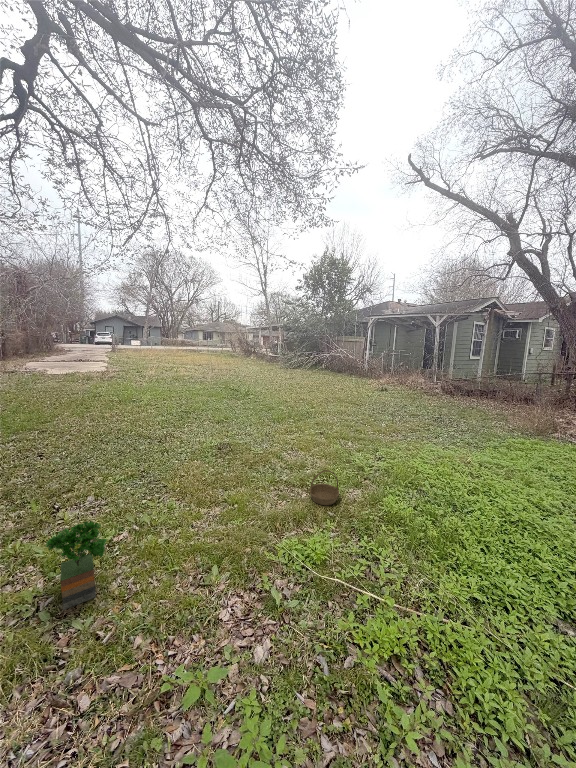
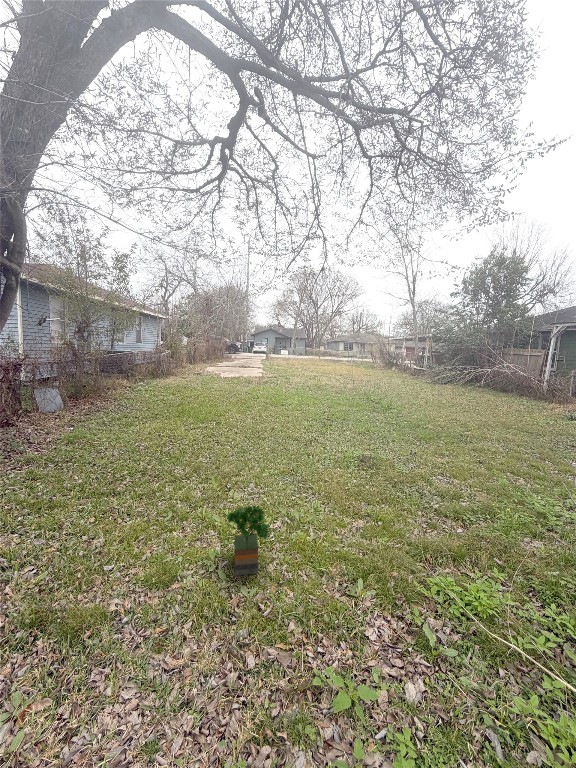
basket: present [309,470,339,505] -> none [469,507,511,551]

